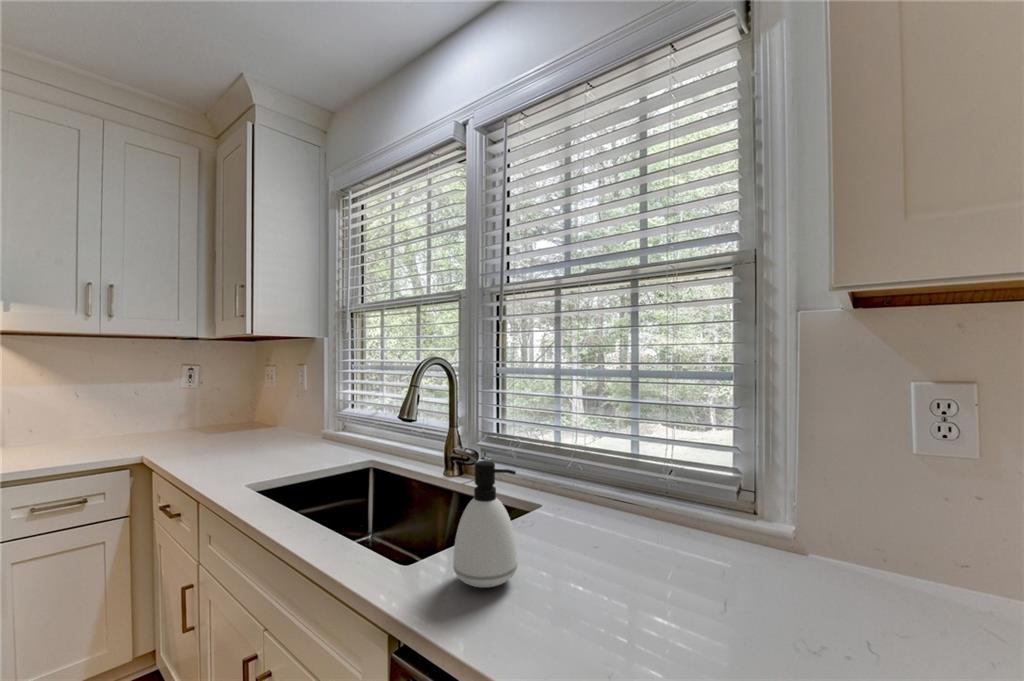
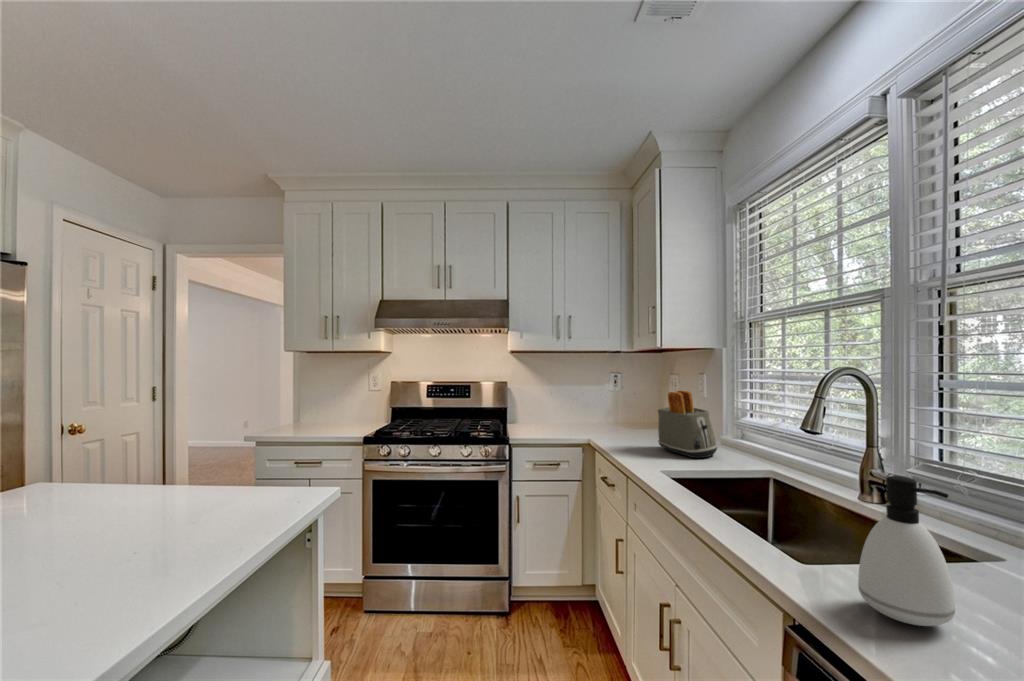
toaster: none [251,386,320,460] -> present [658,390,717,458]

